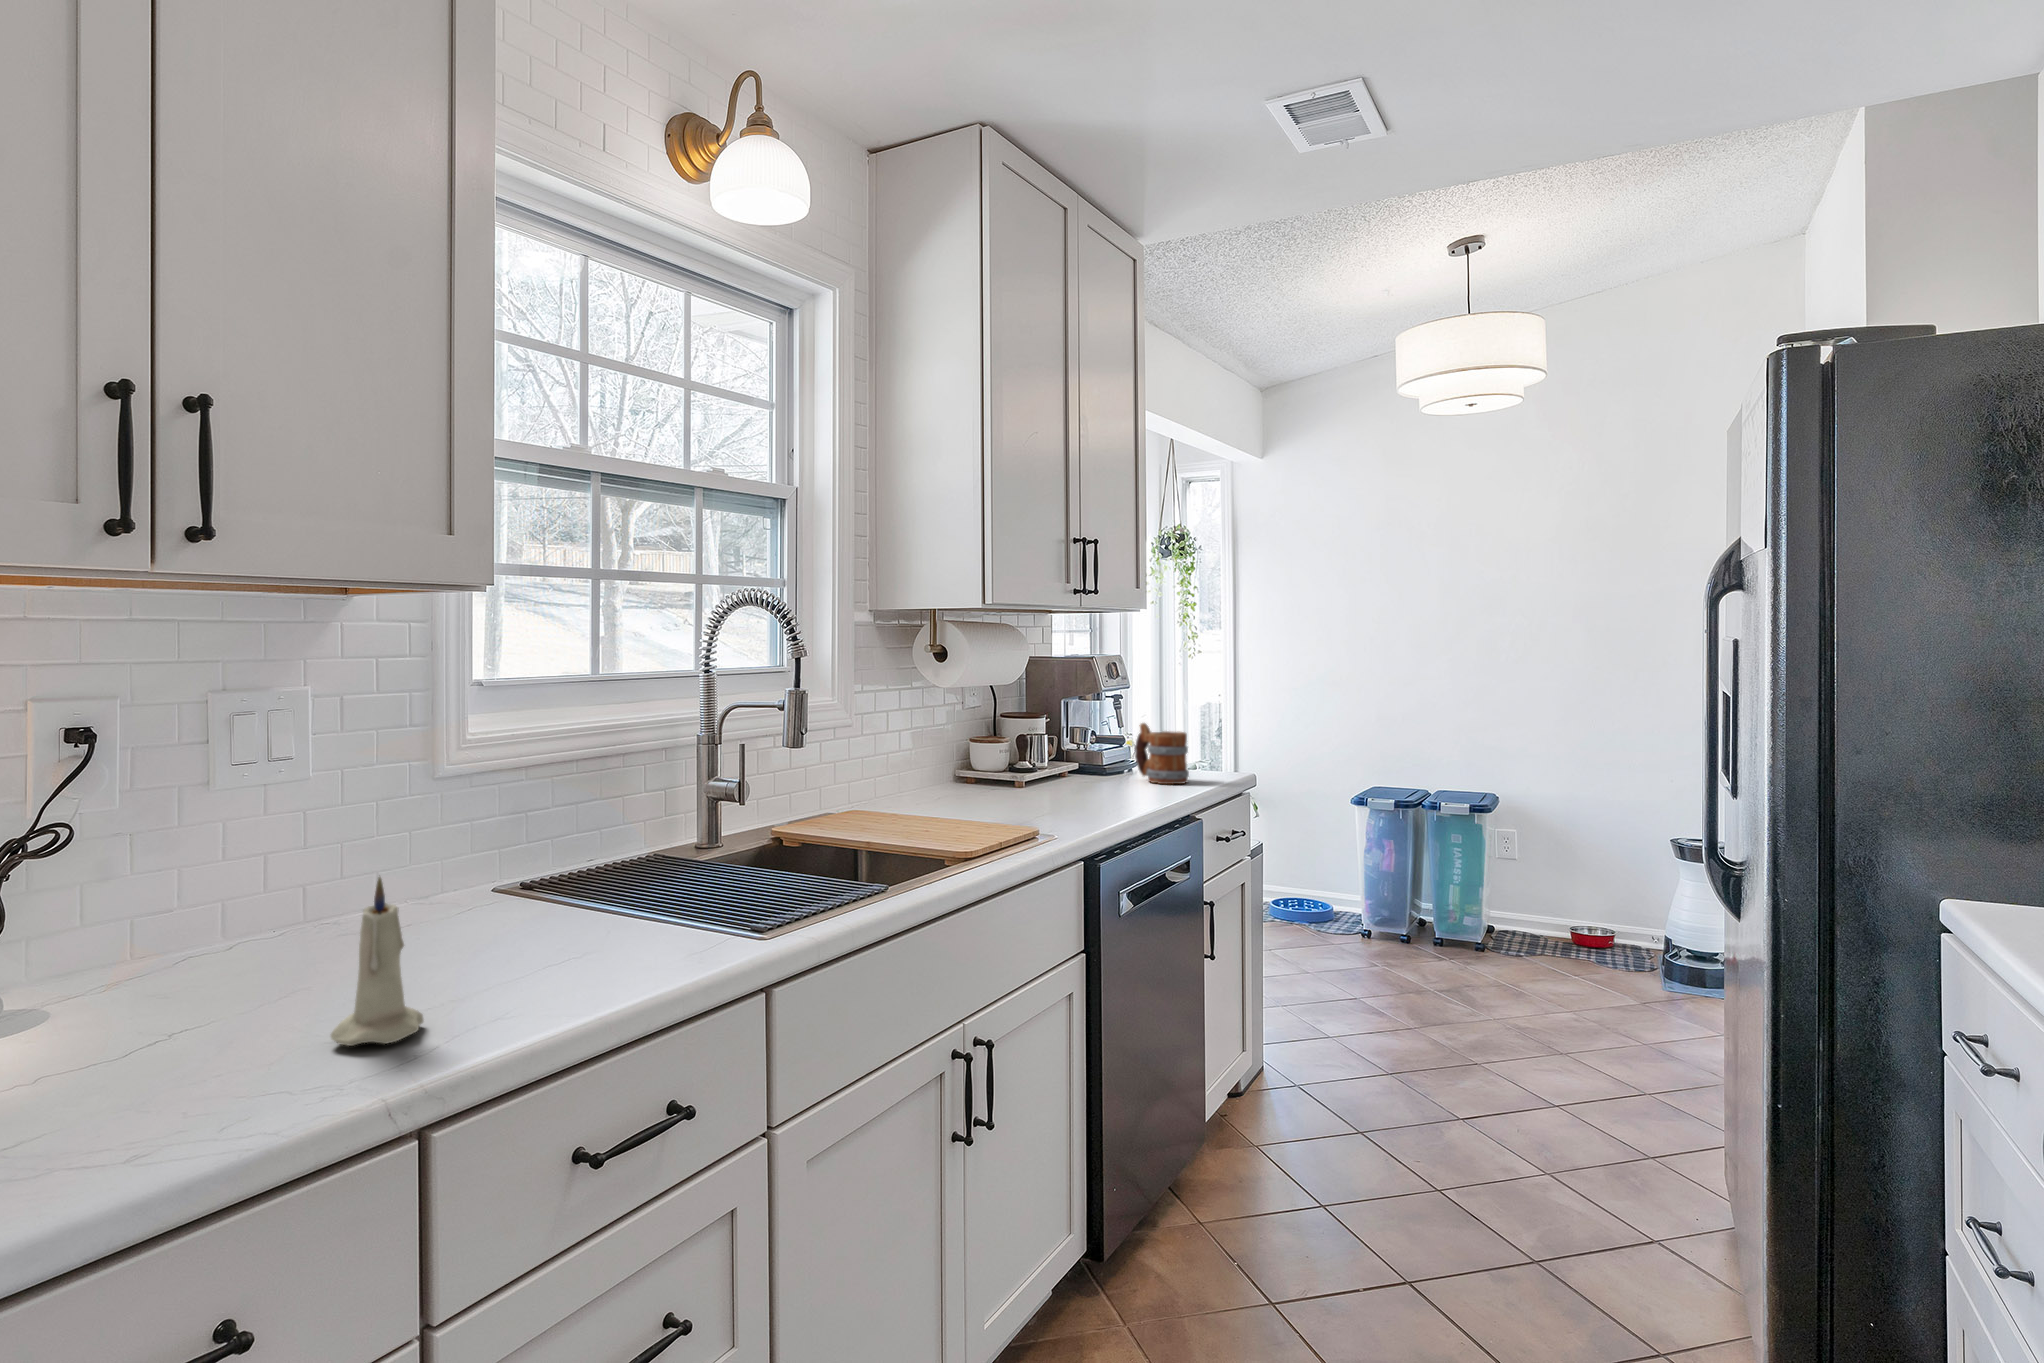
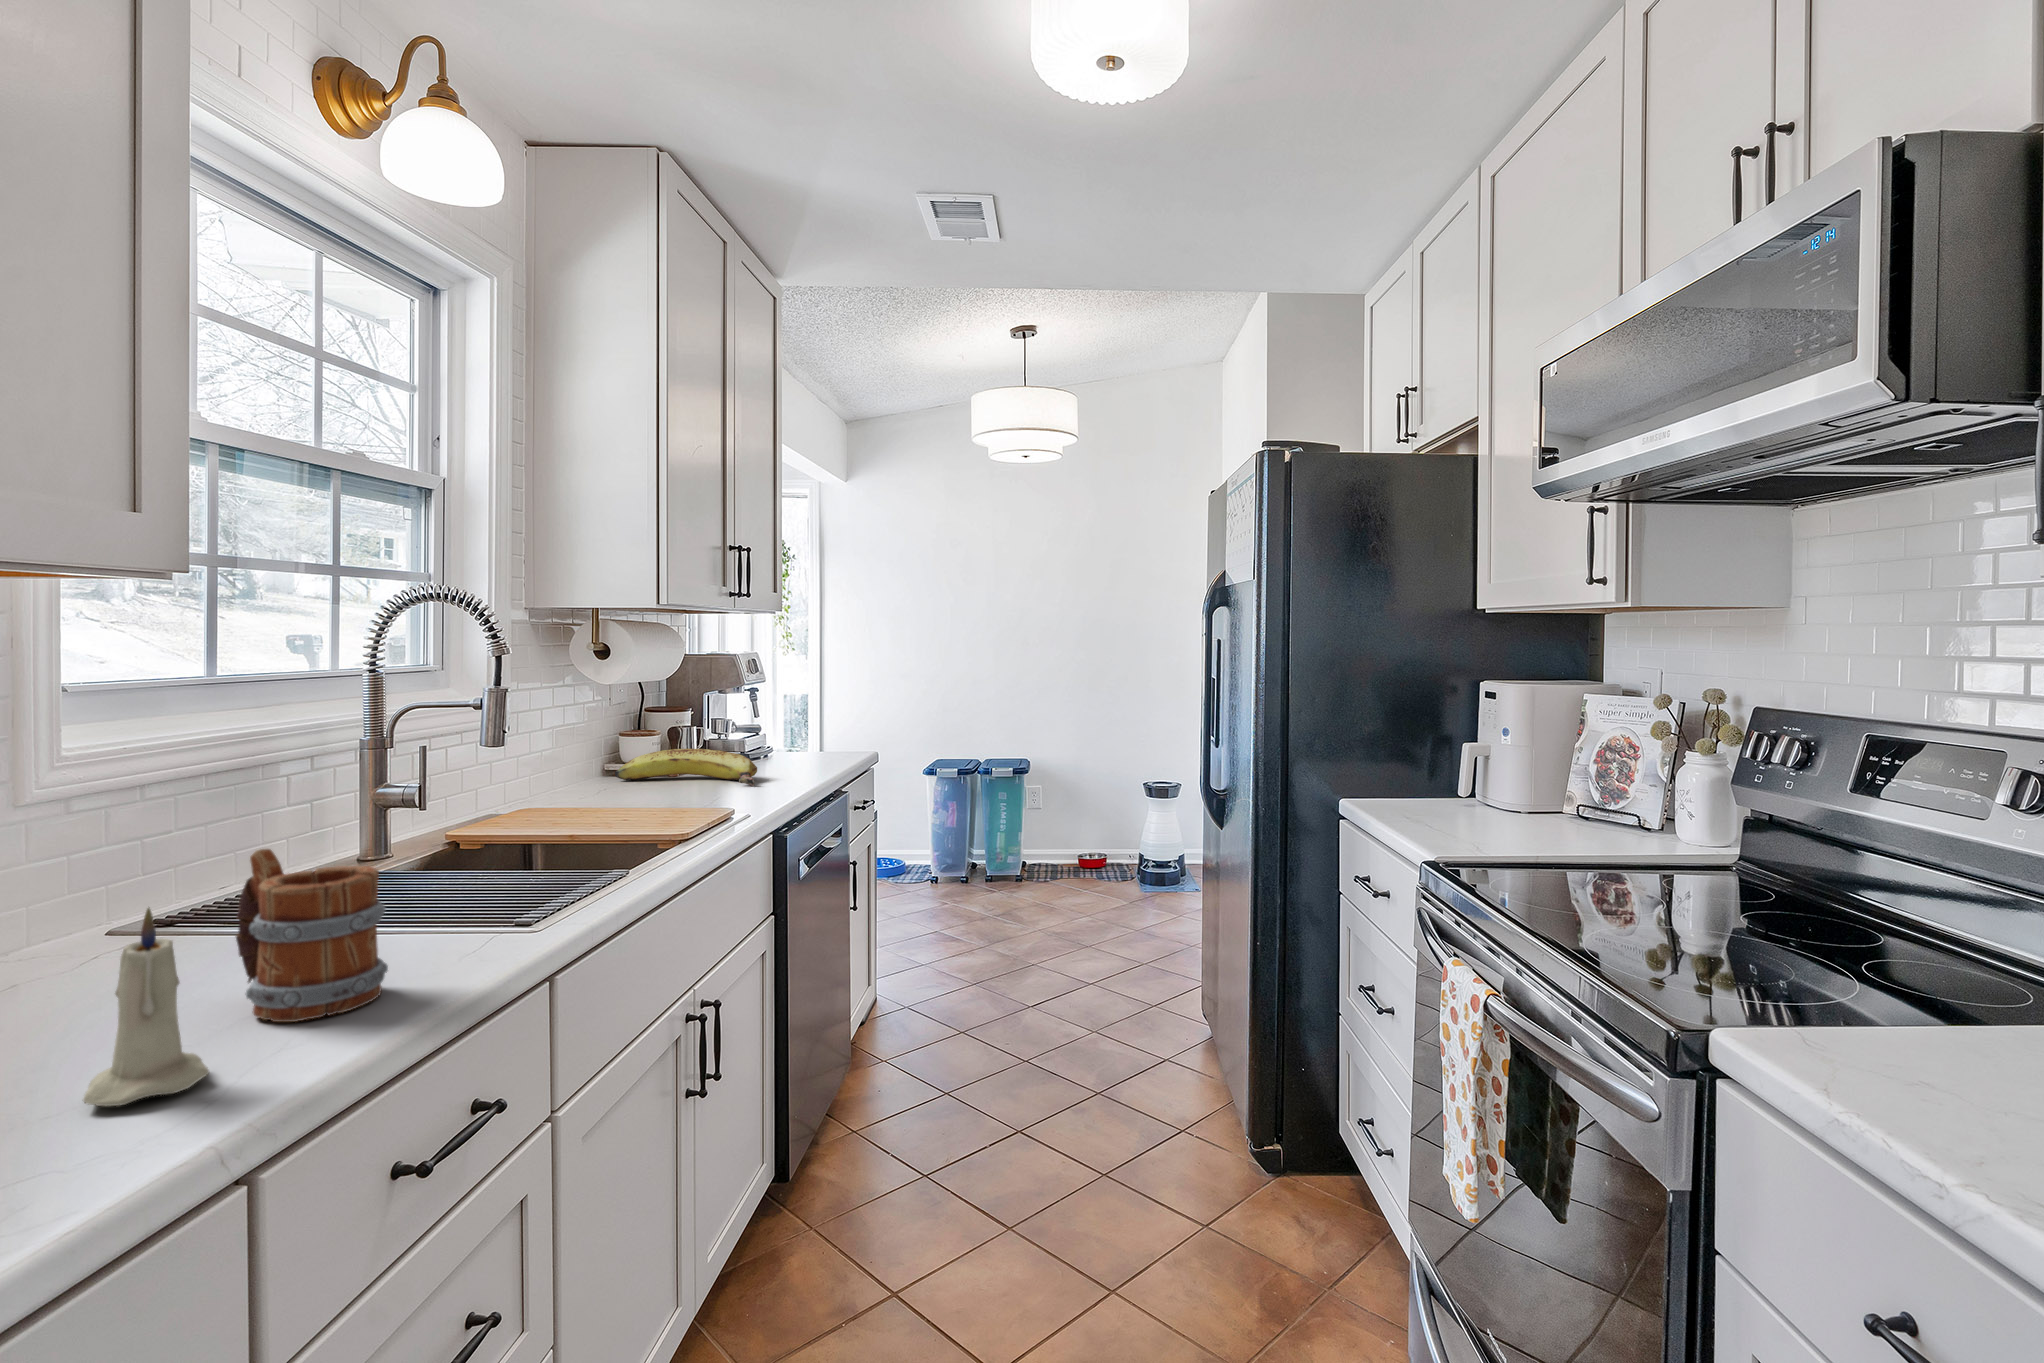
mug: present [1135,723,1189,784] -> present [236,849,388,1022]
banana: none [961,760,1098,805] -> present [615,749,757,786]

